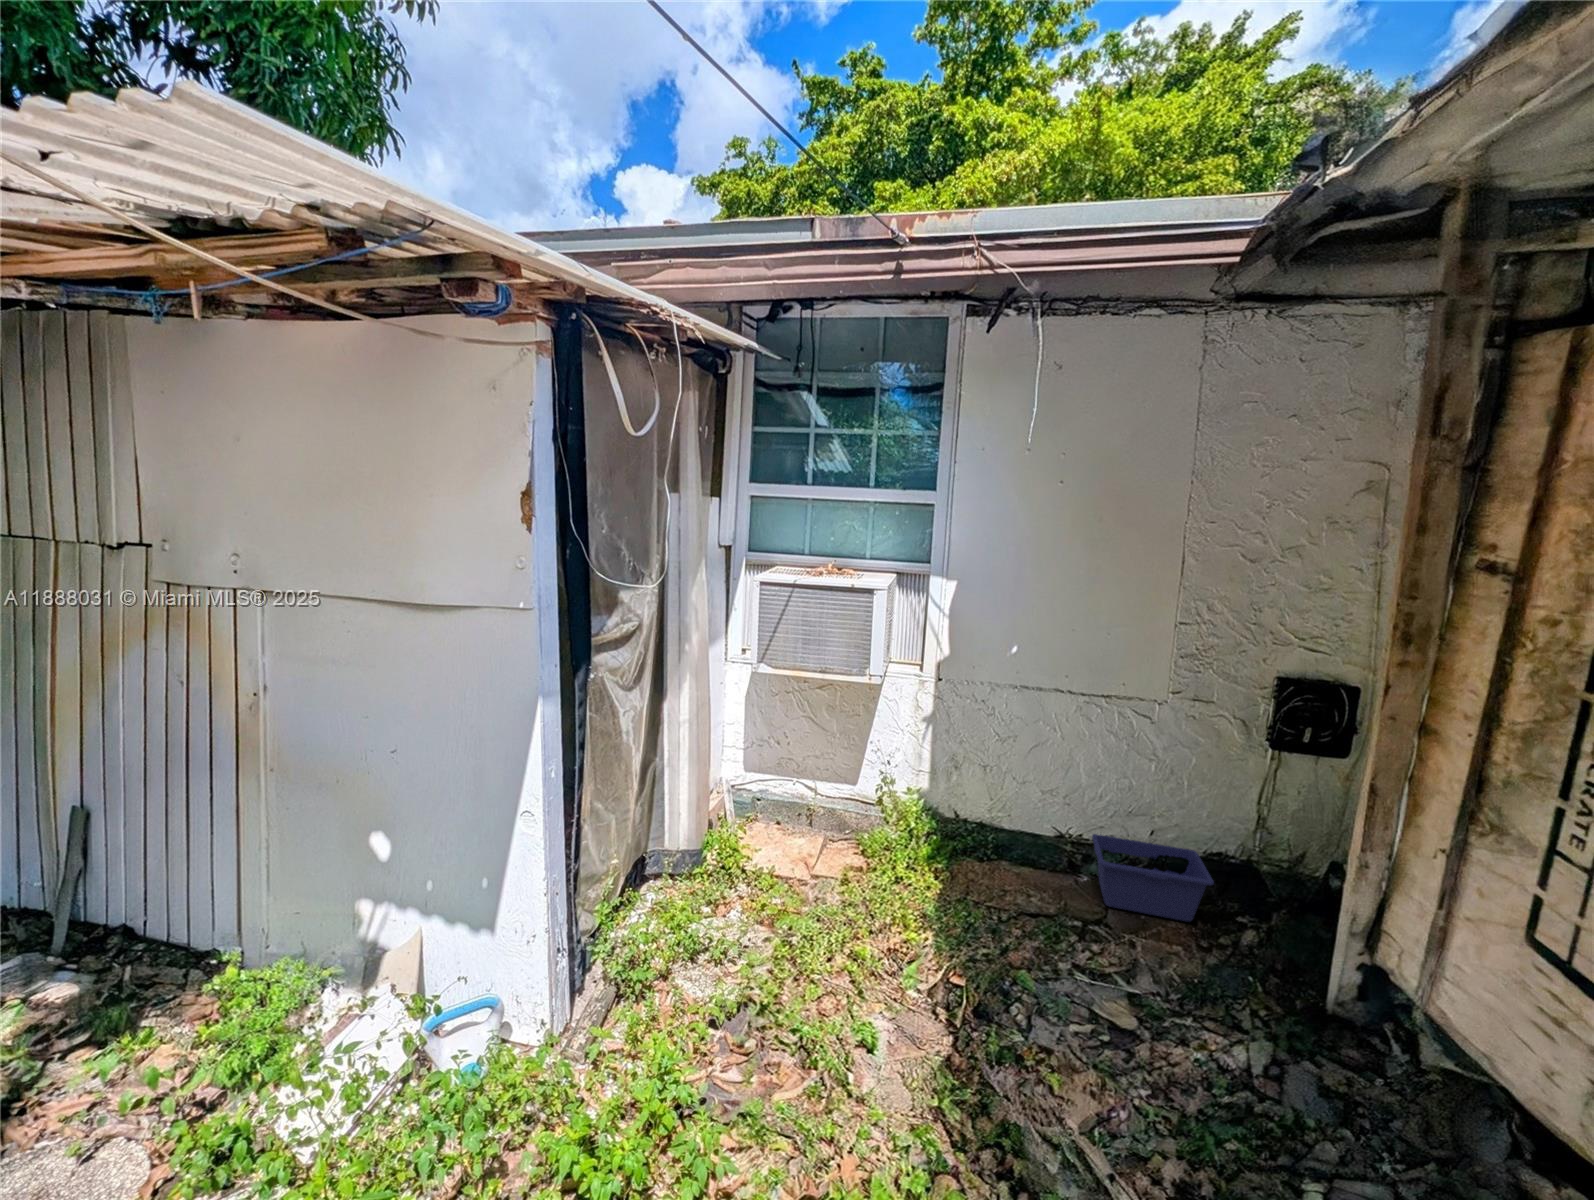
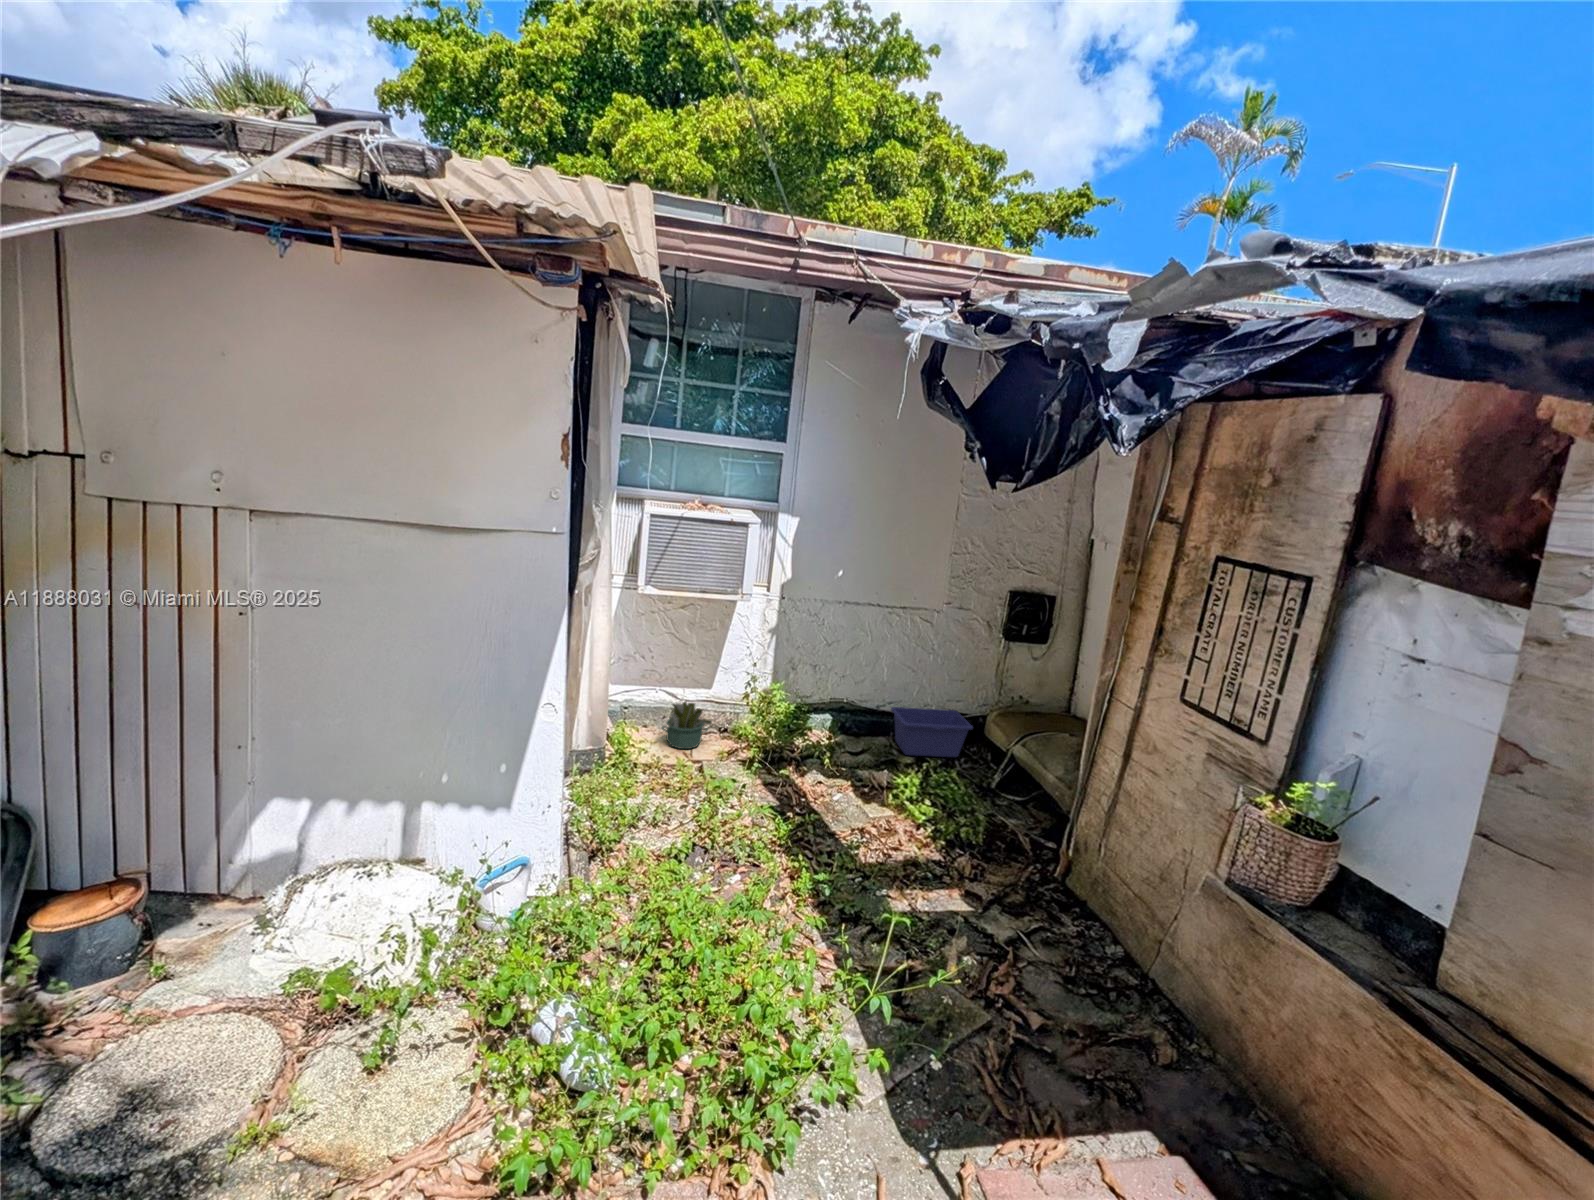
decorative plant: none [788,796,847,856] -> present [662,702,712,749]

